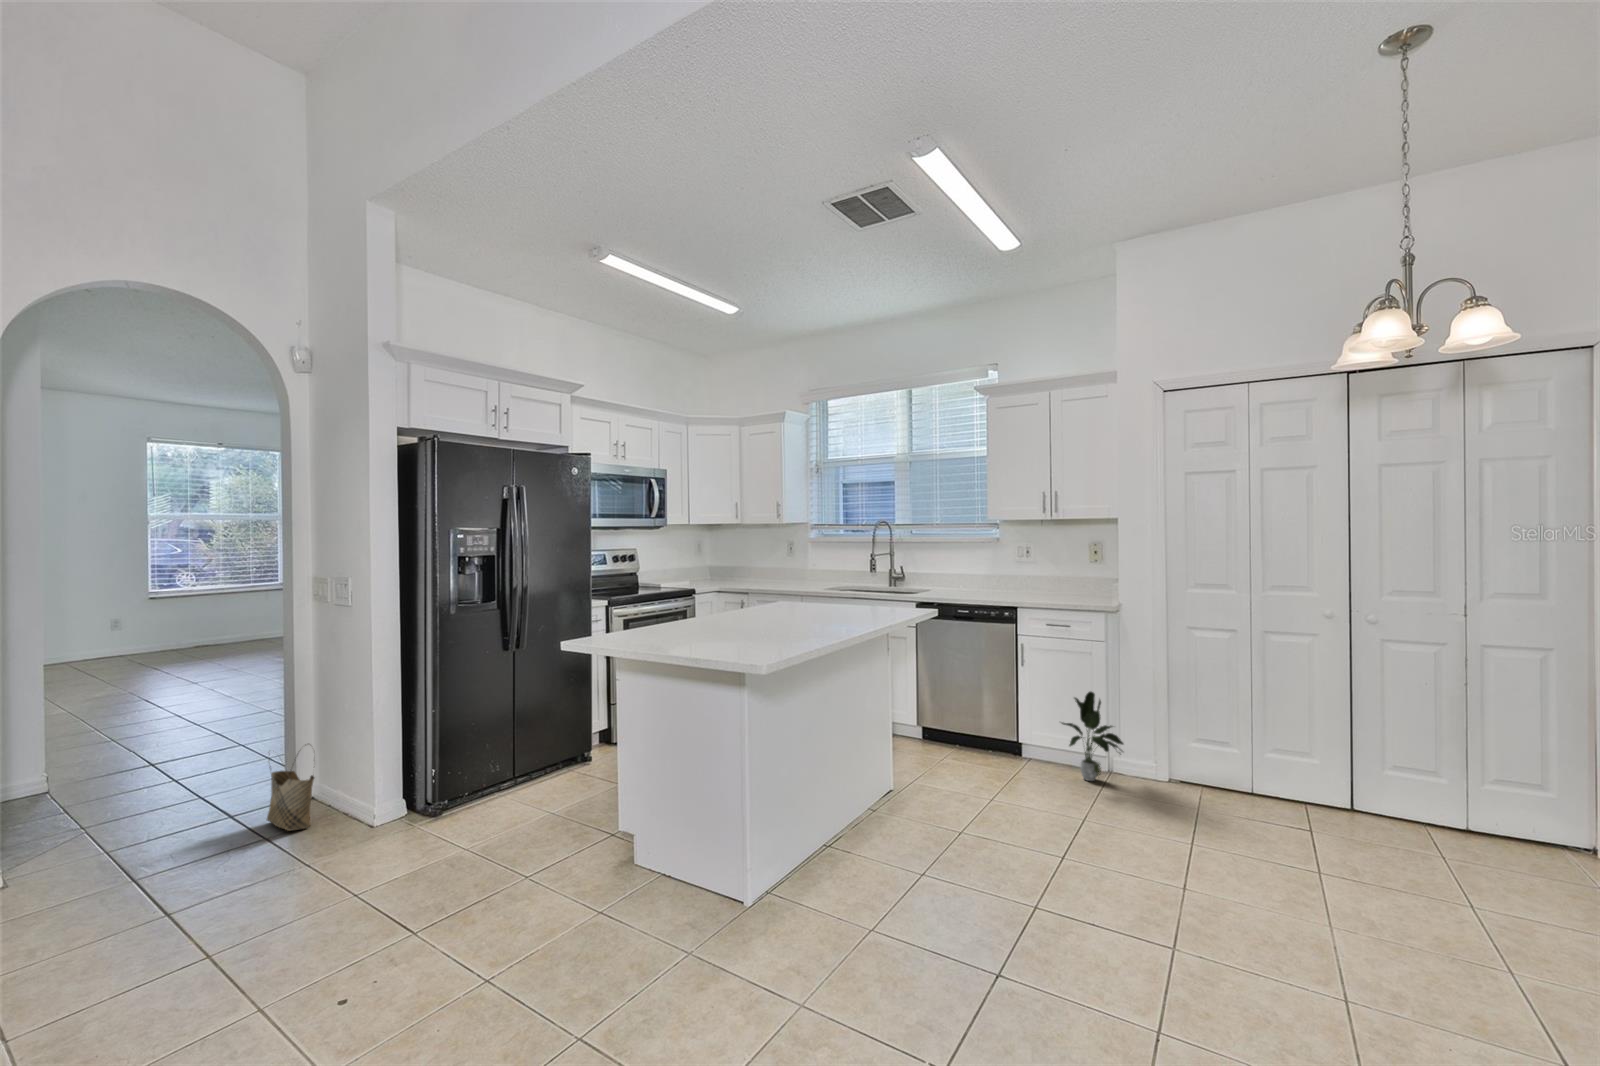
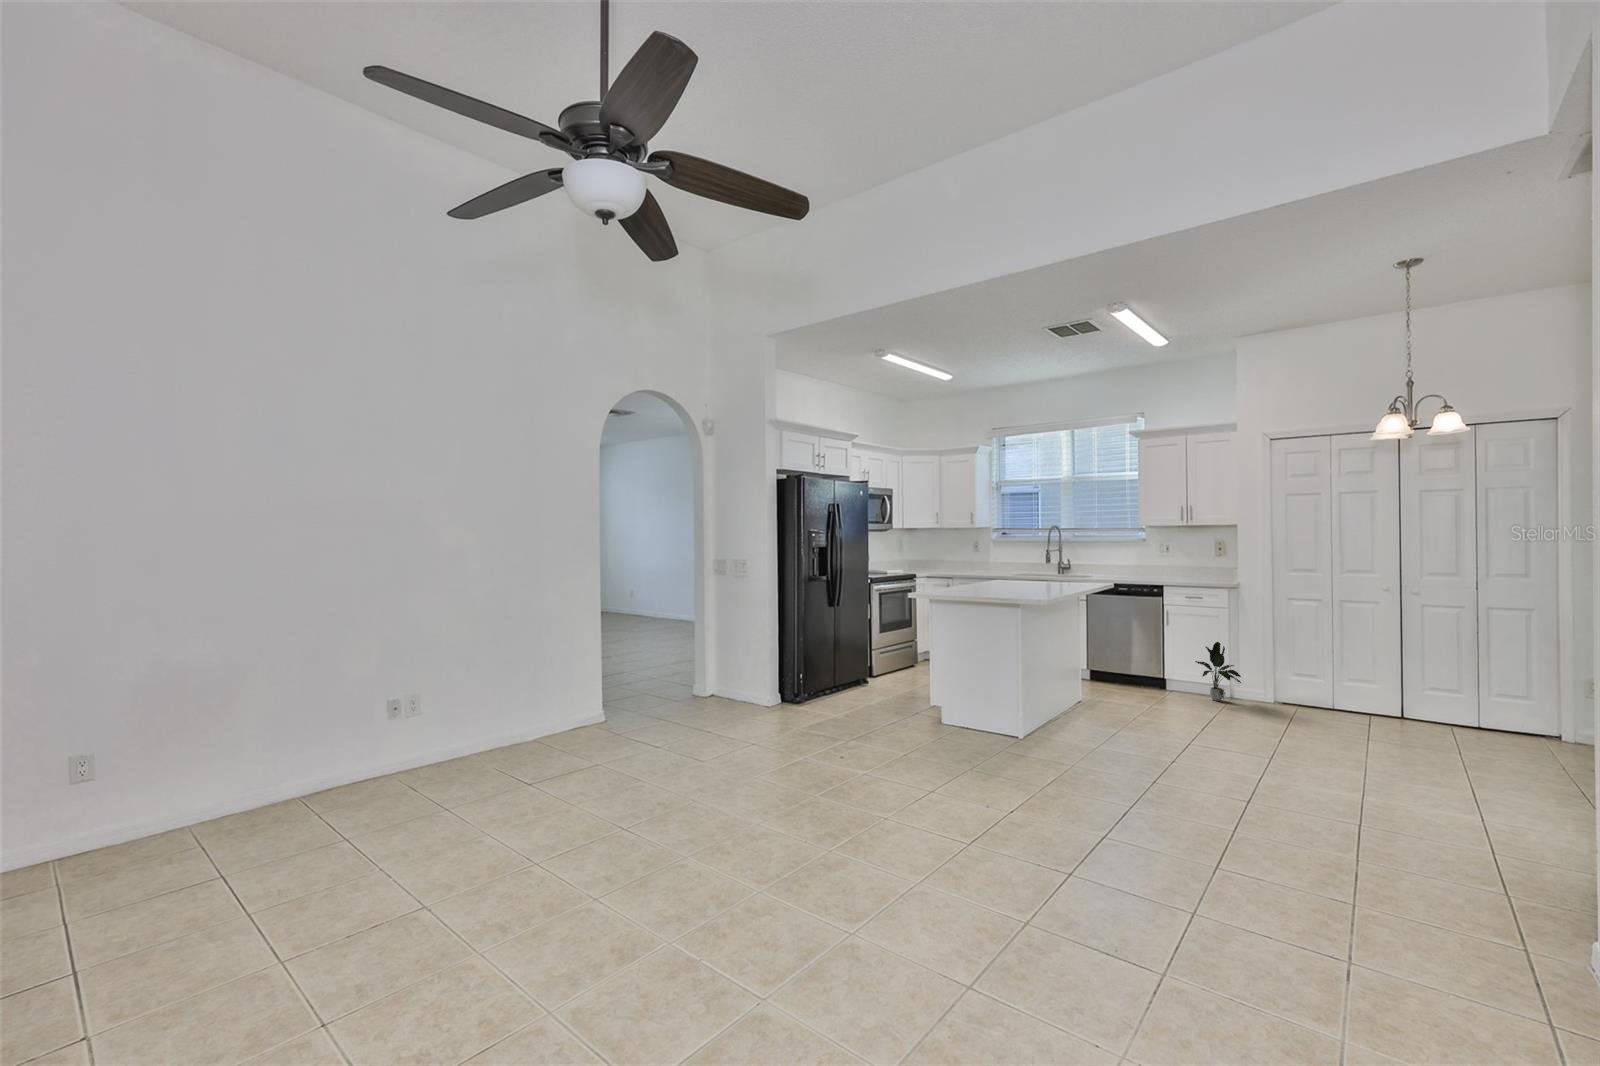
woven basket: present [267,767,314,831] -> none [714,658,743,705]

